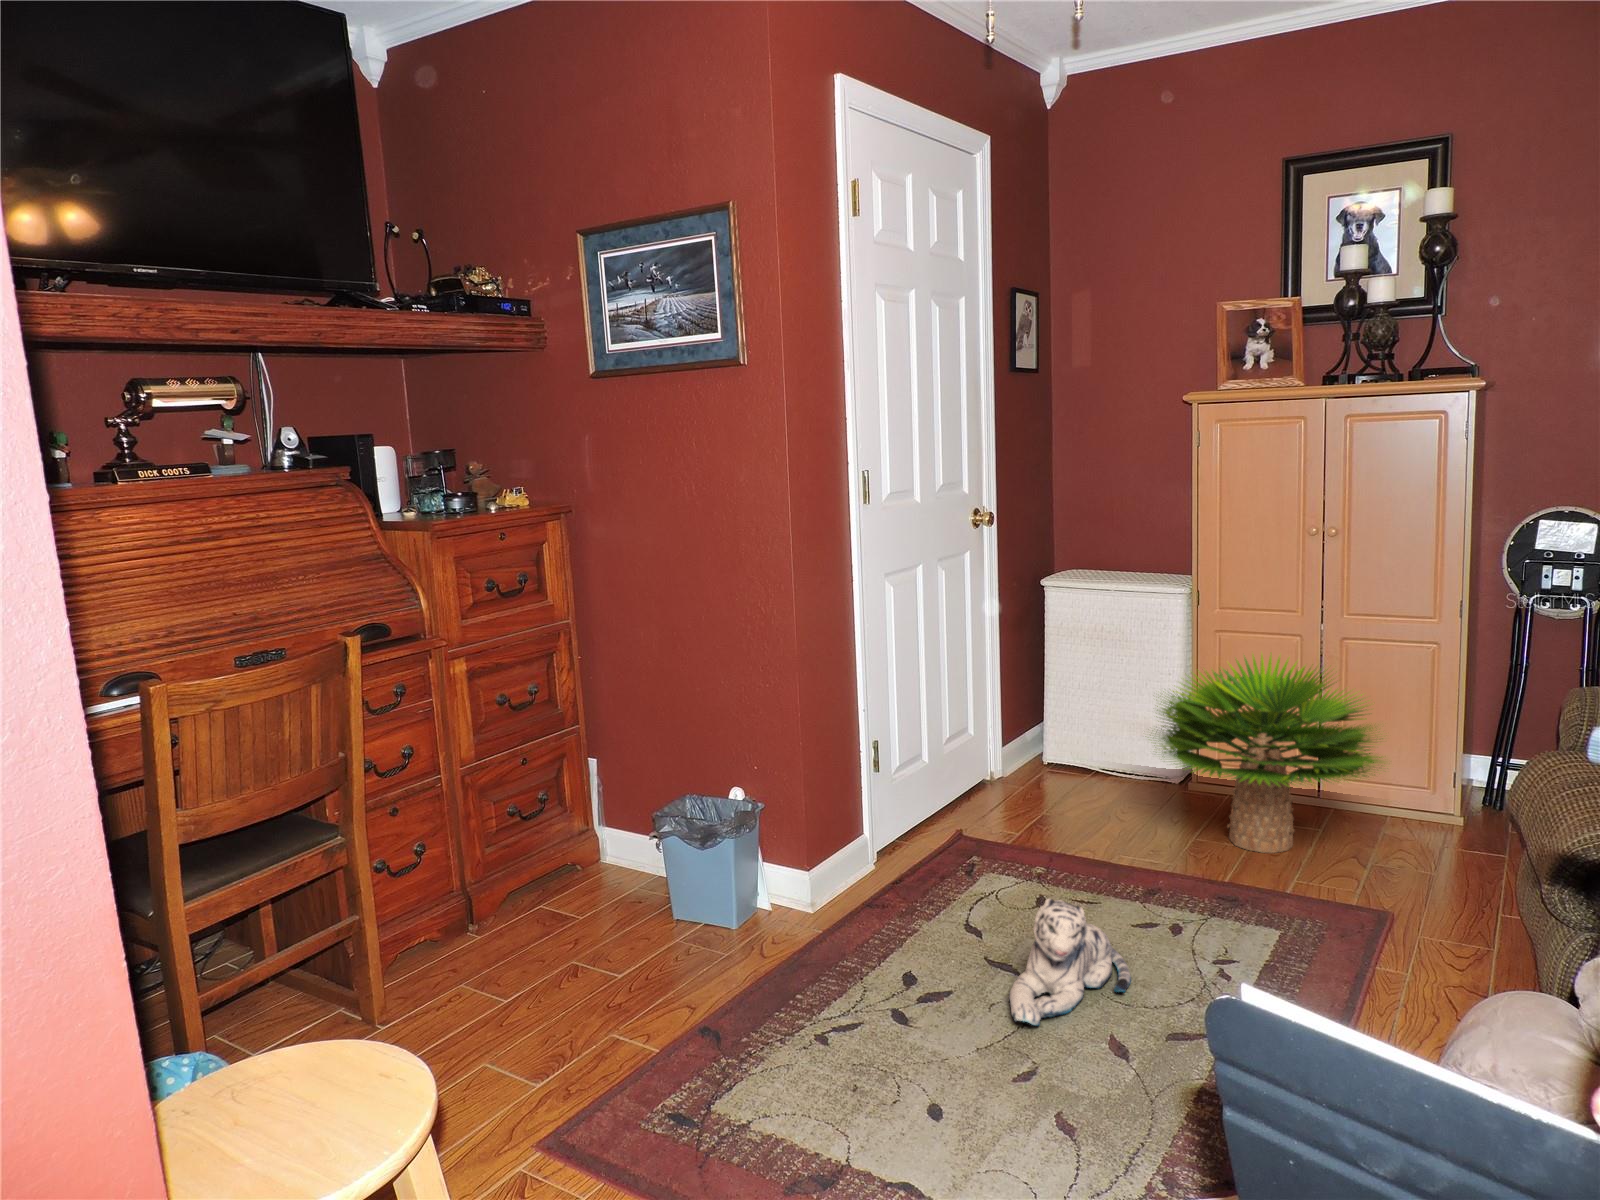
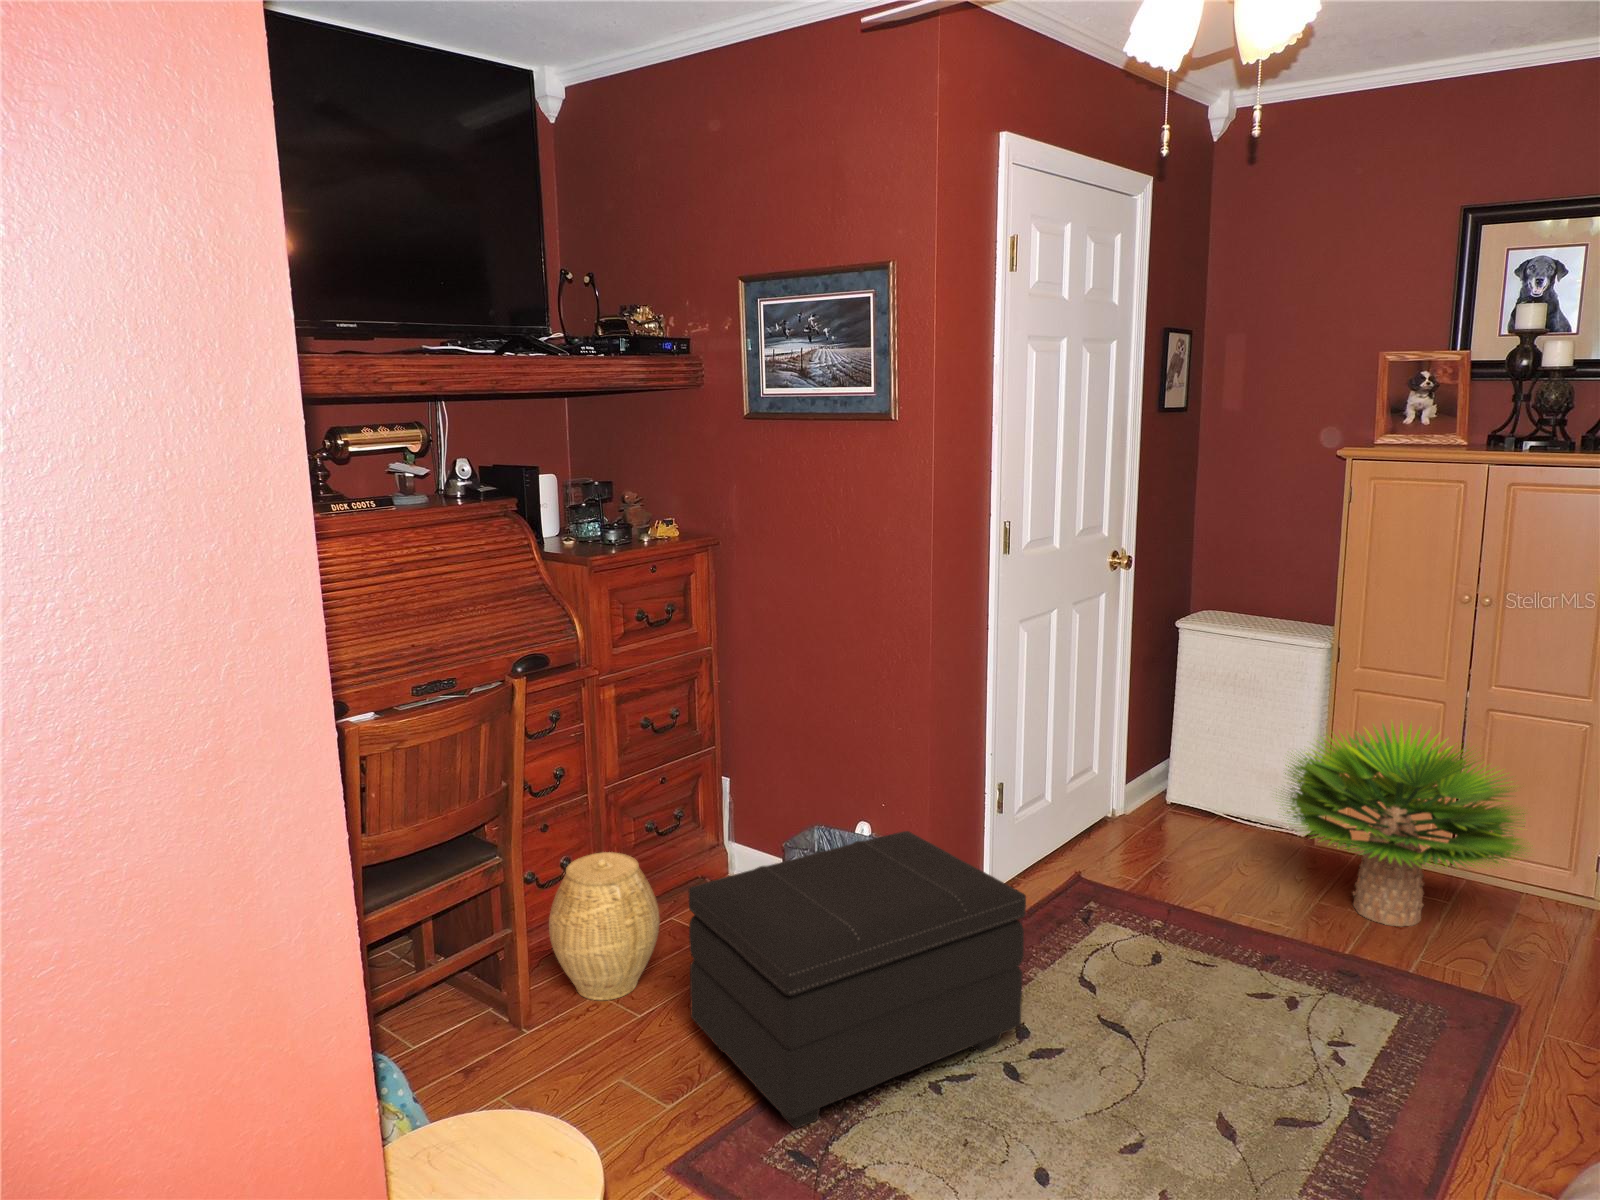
footstool: none [550,787,907,1093] -> present [689,831,1026,1128]
woven basket: none [403,834,524,991] -> present [549,852,660,1000]
plush toy: present [1010,899,1131,1025] -> none [1120,971,1245,1097]

